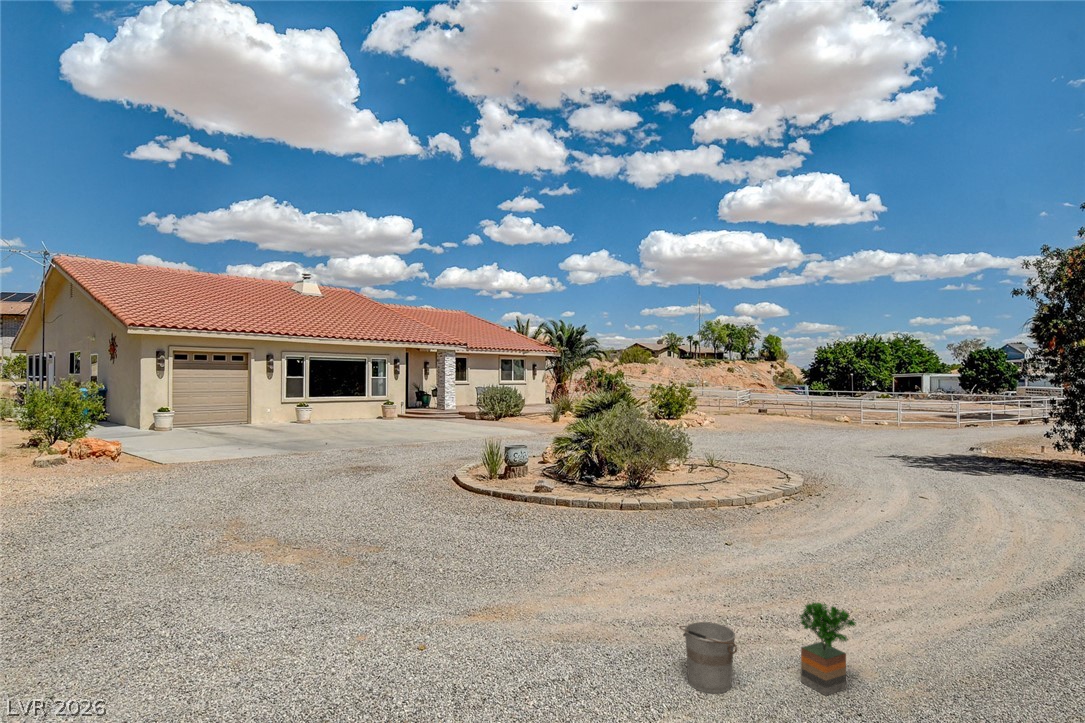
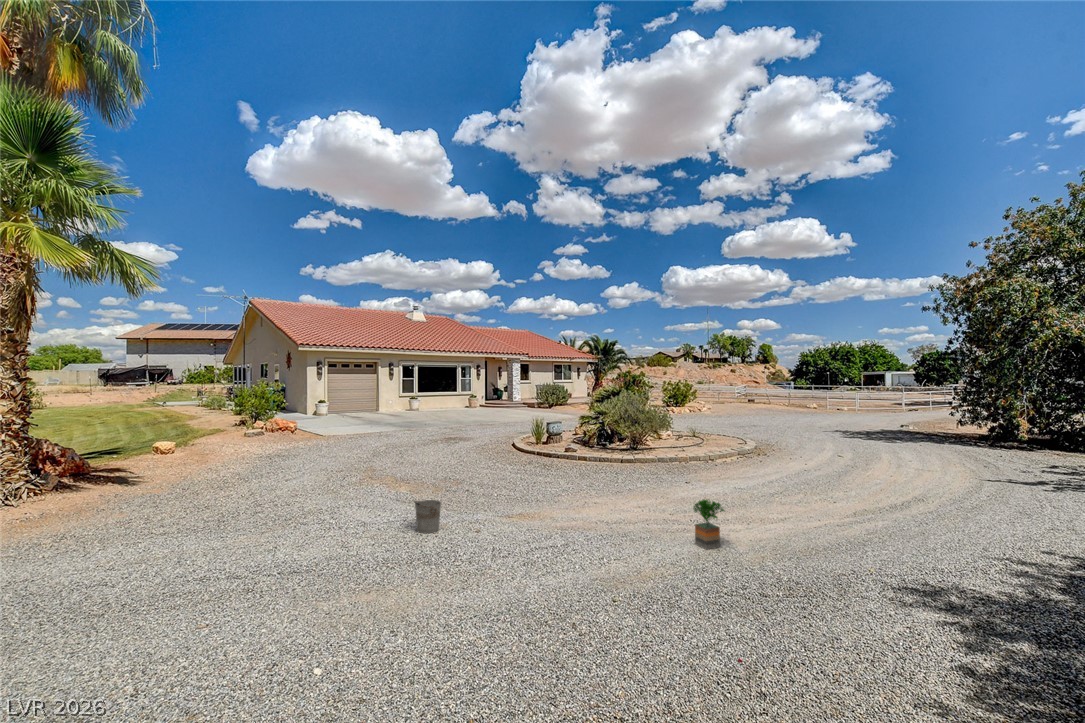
bucket: present [679,622,737,693] -> present [414,500,441,533]

